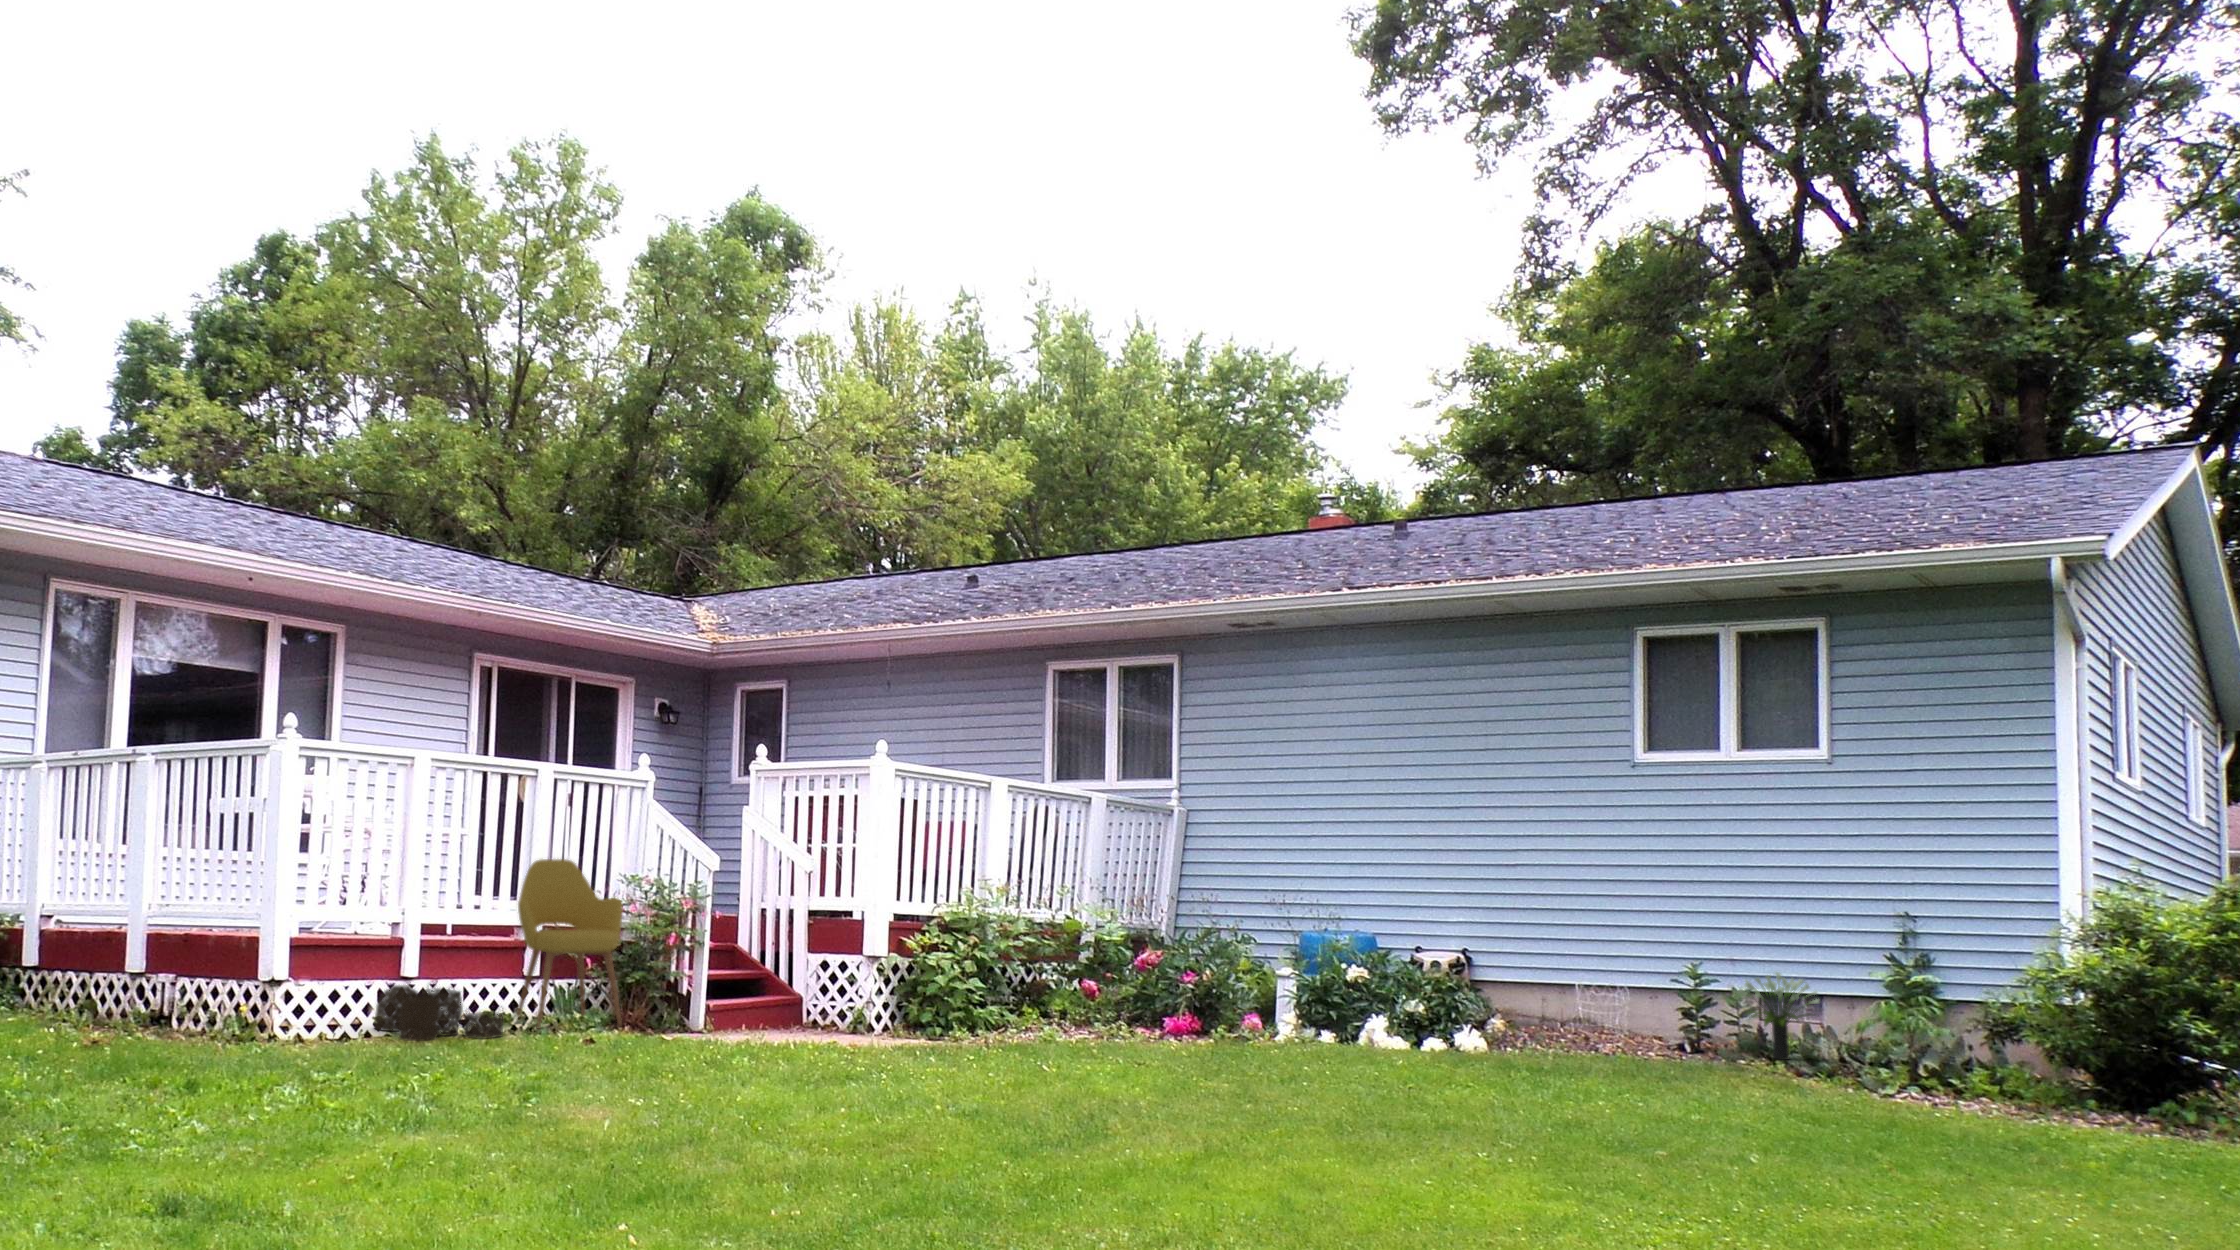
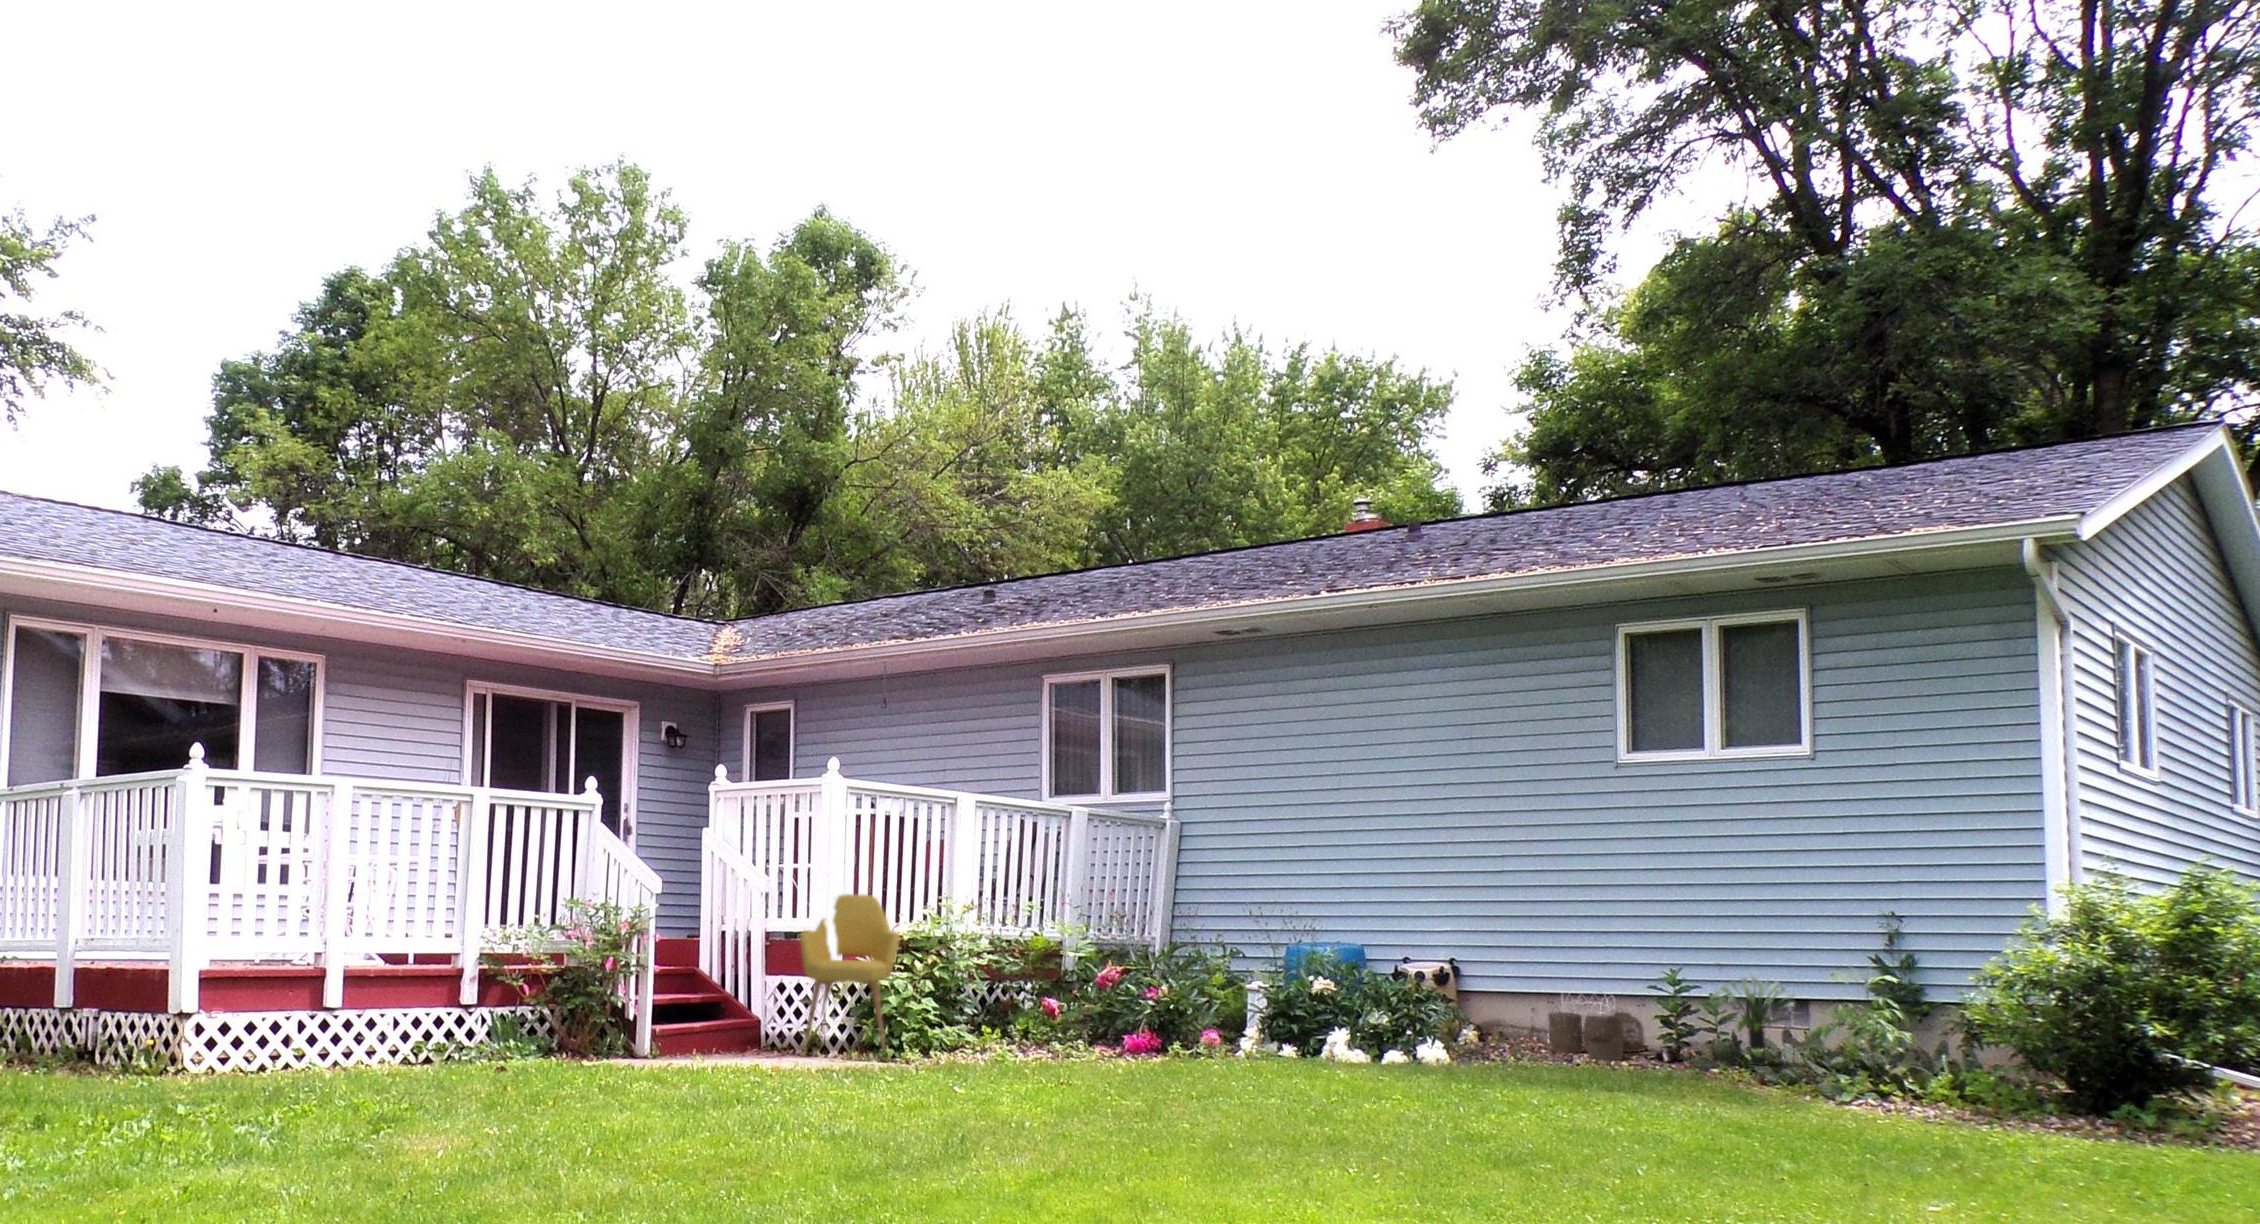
chair: present [516,859,623,1029] -> present [800,894,900,1052]
woven basket: present [374,985,503,1041] -> present [1548,1012,1644,1060]

